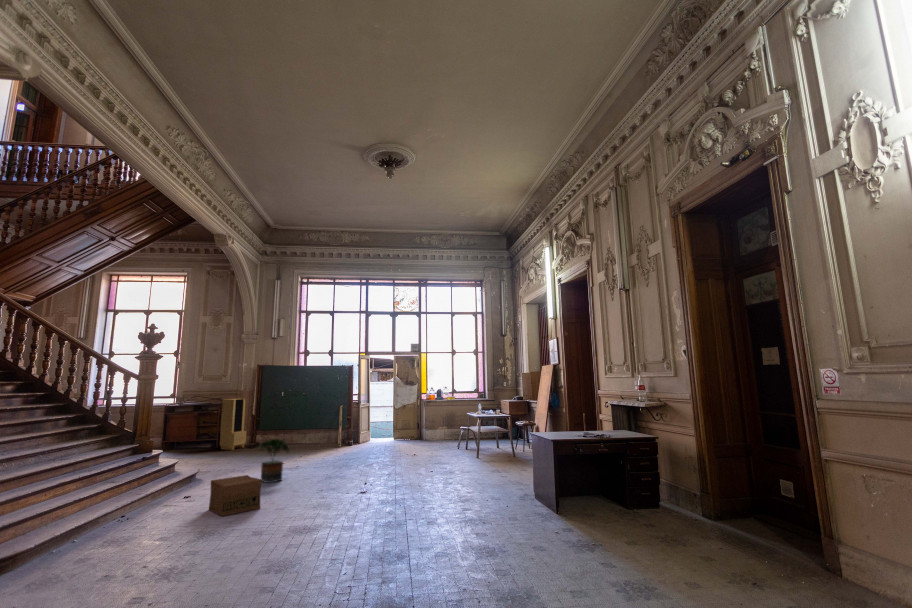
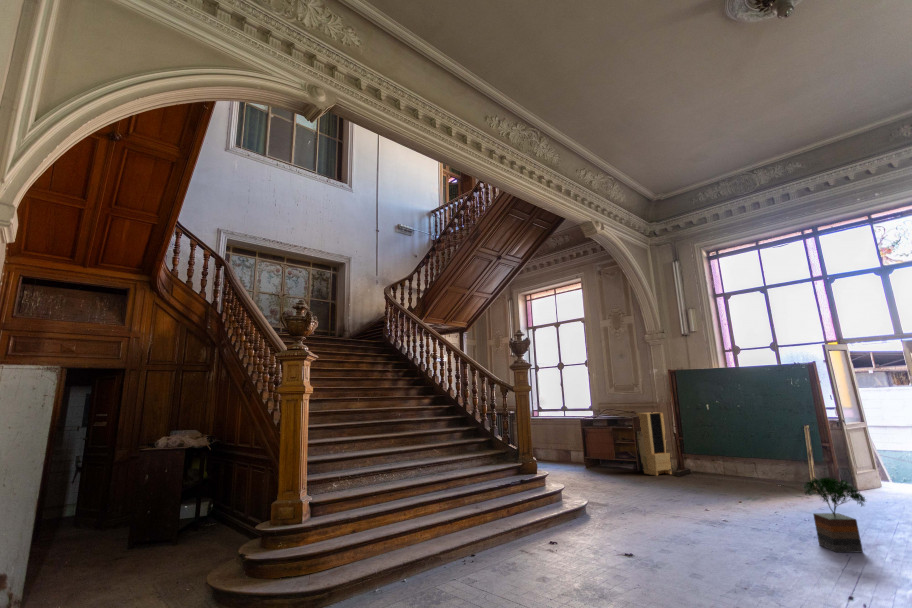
potted tree: present [260,439,290,483] -> present [804,477,865,552]
cardboard box: present [209,475,262,516] -> none [559,528,625,592]

